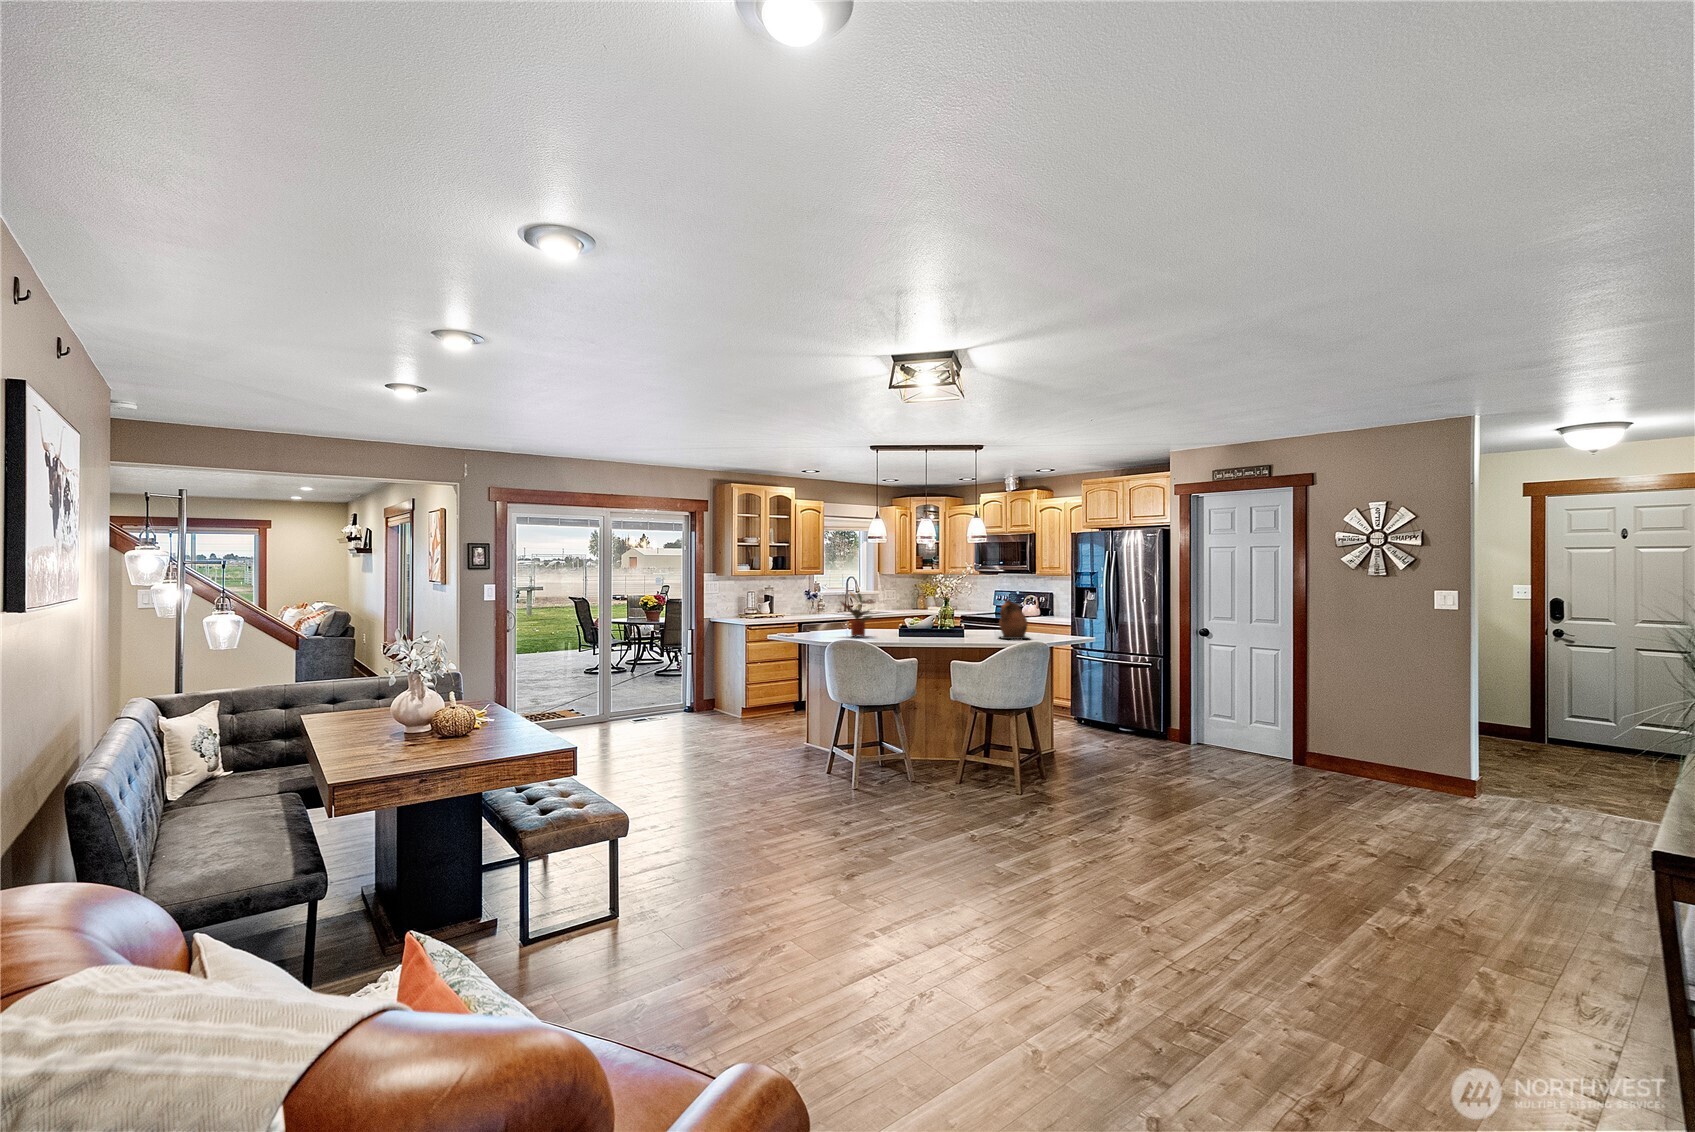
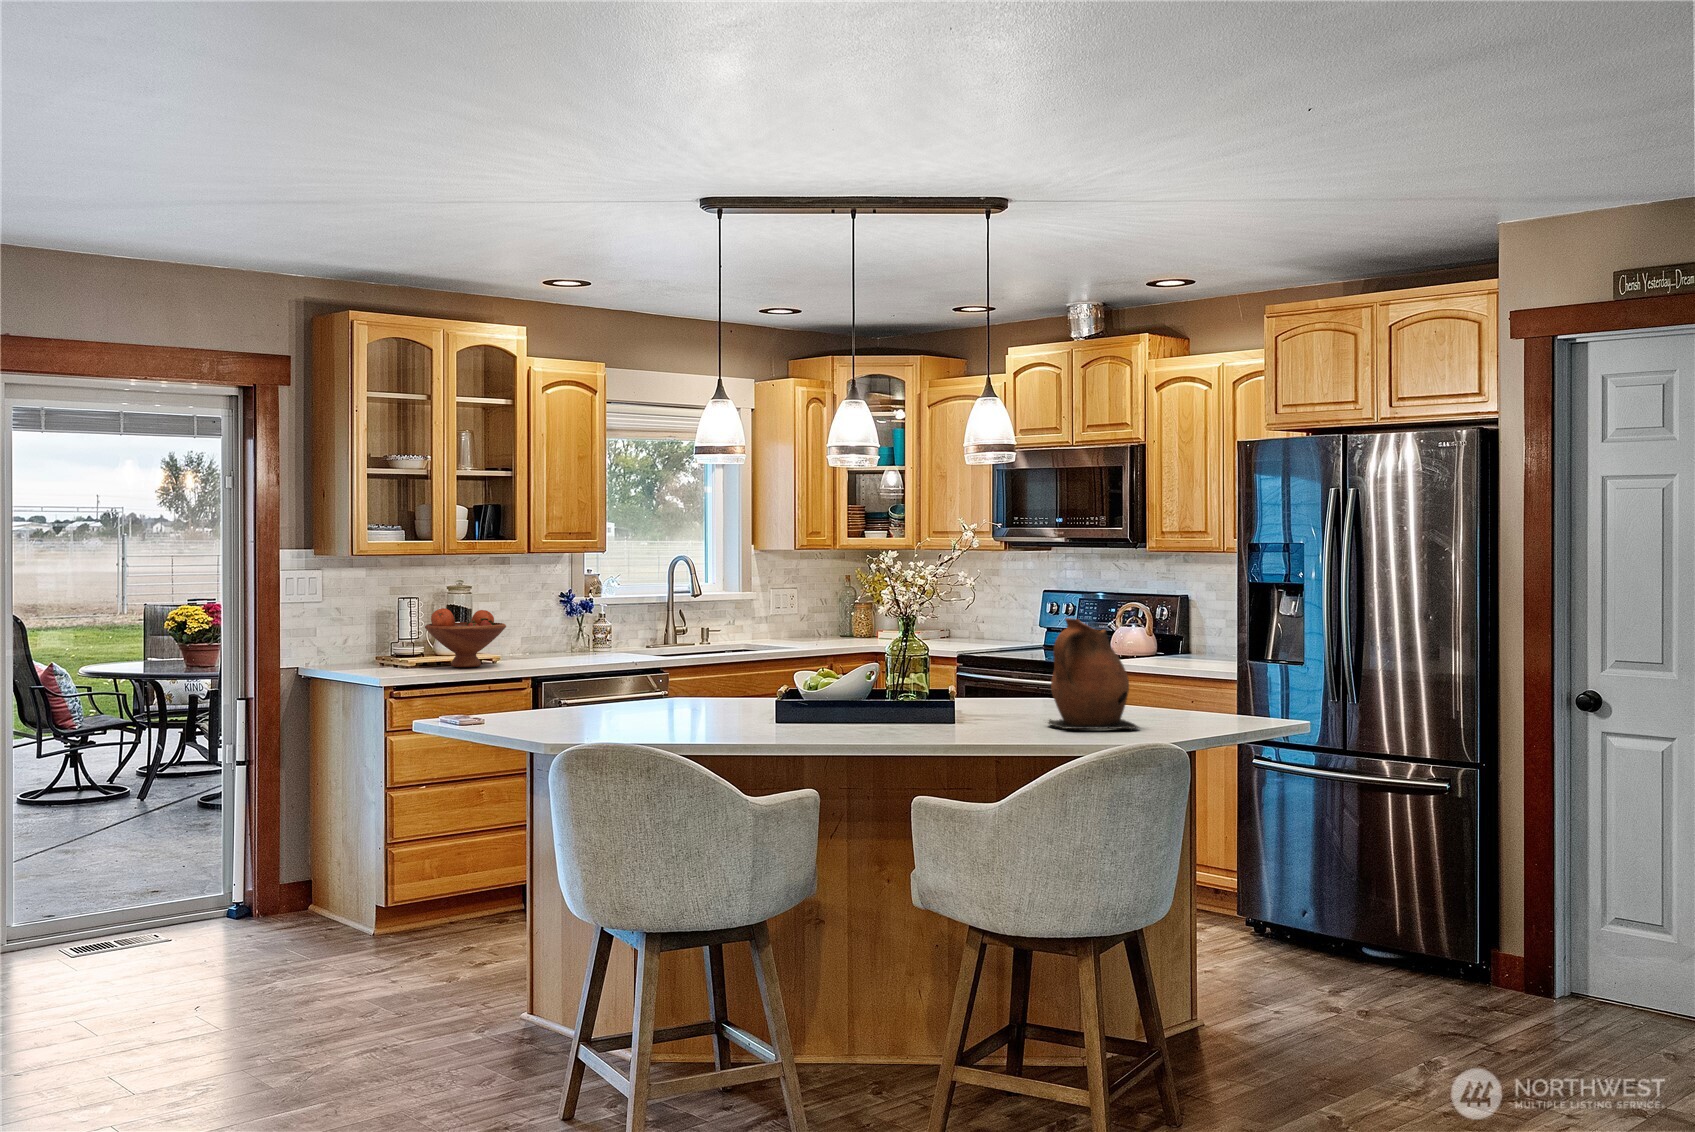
potted plant: present [841,592,875,637] -> none [604,591,711,726]
fruit bowl: none [759,596,789,618] -> present [425,608,506,667]

